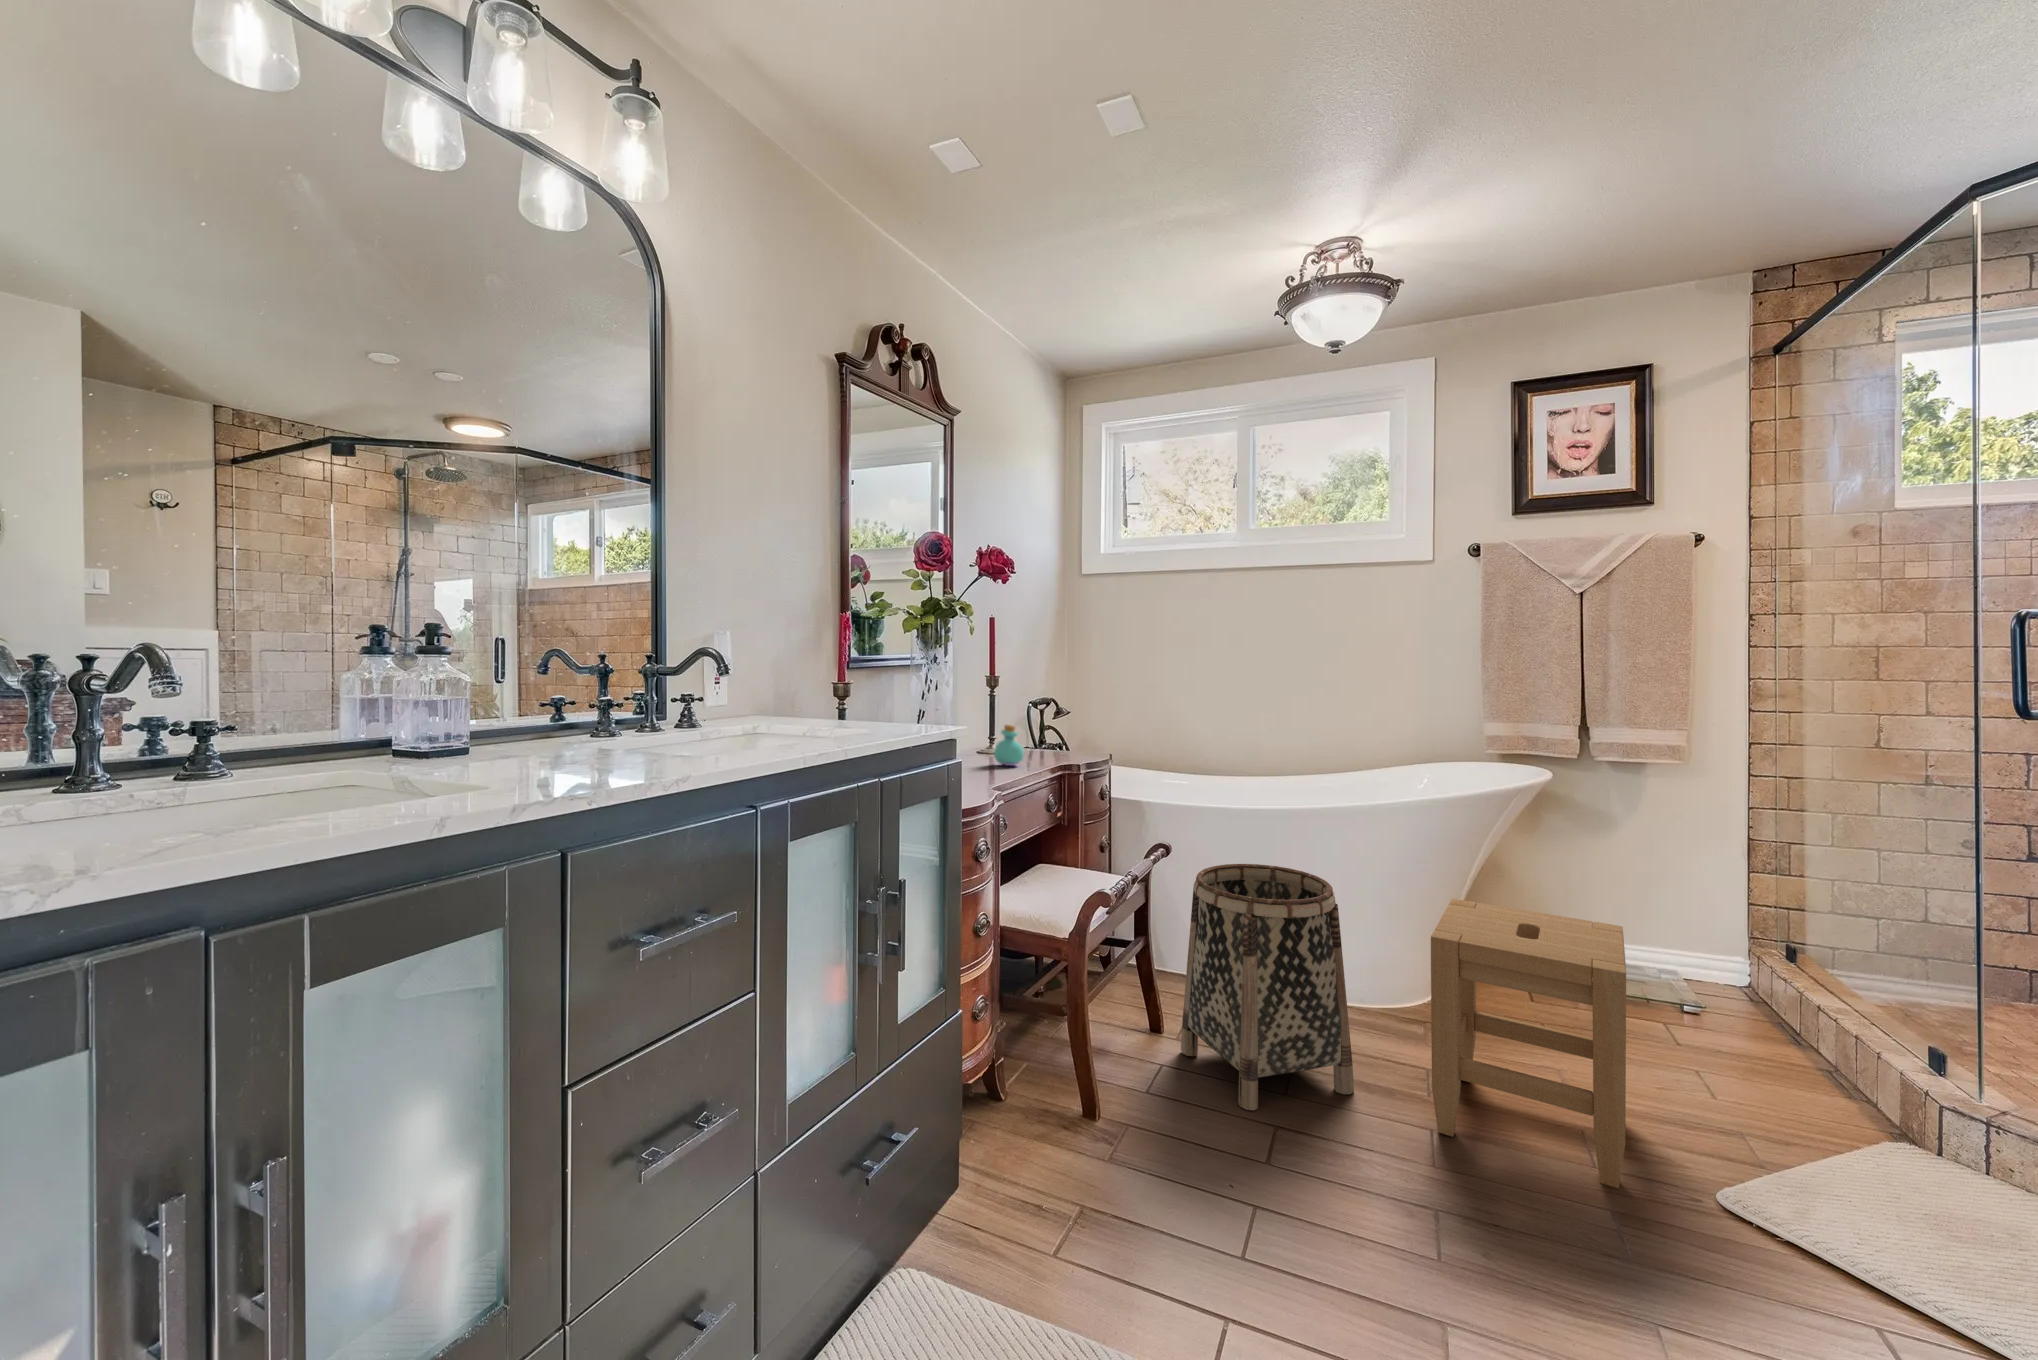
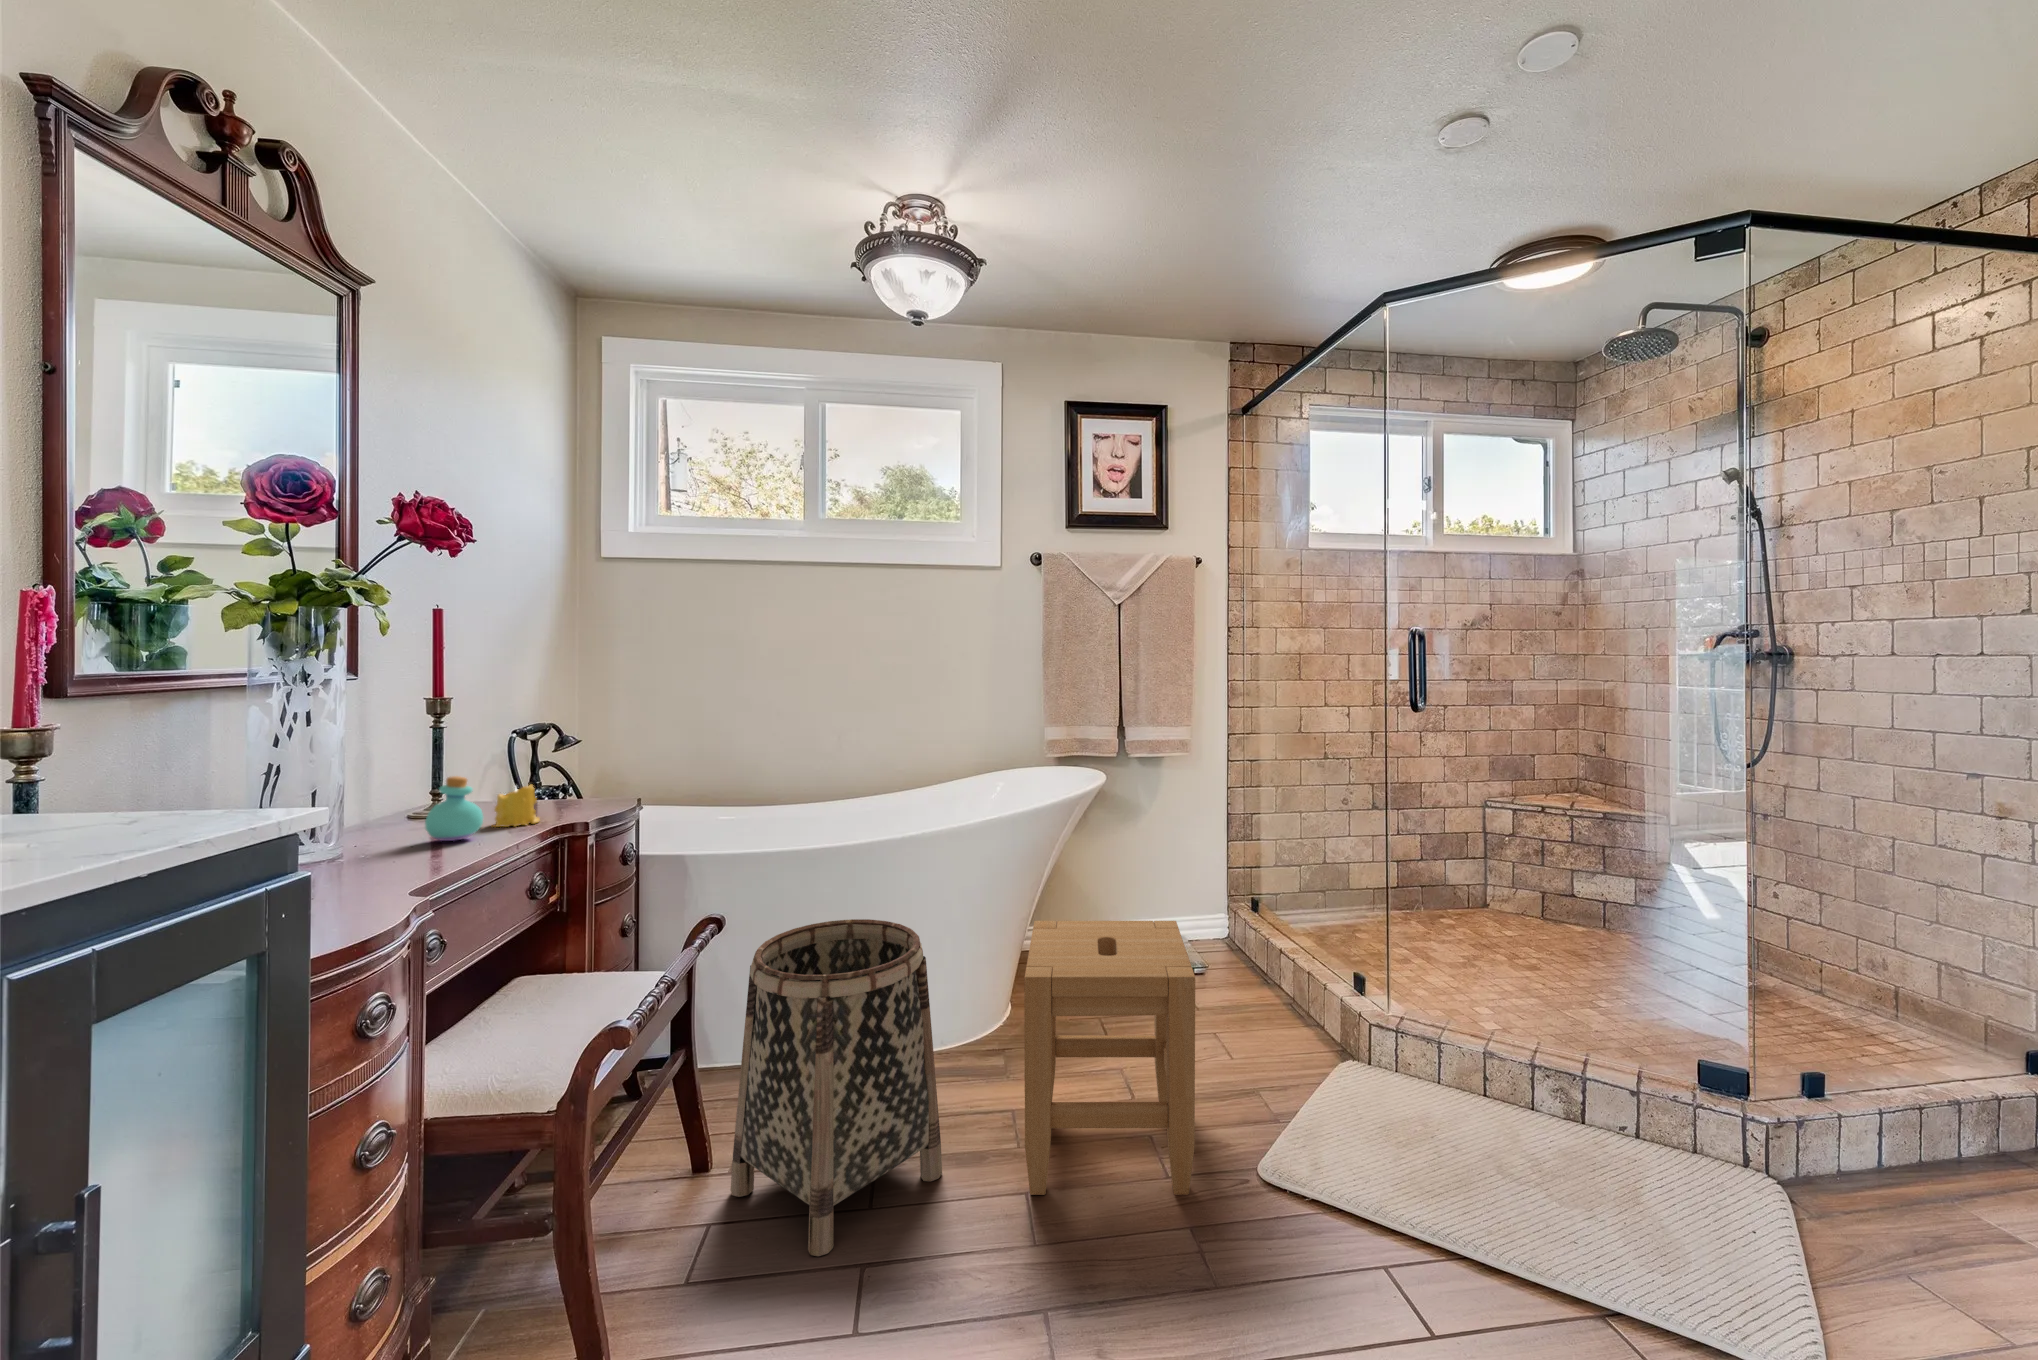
candle: none [1026,733,1054,762] -> present [495,785,540,827]

